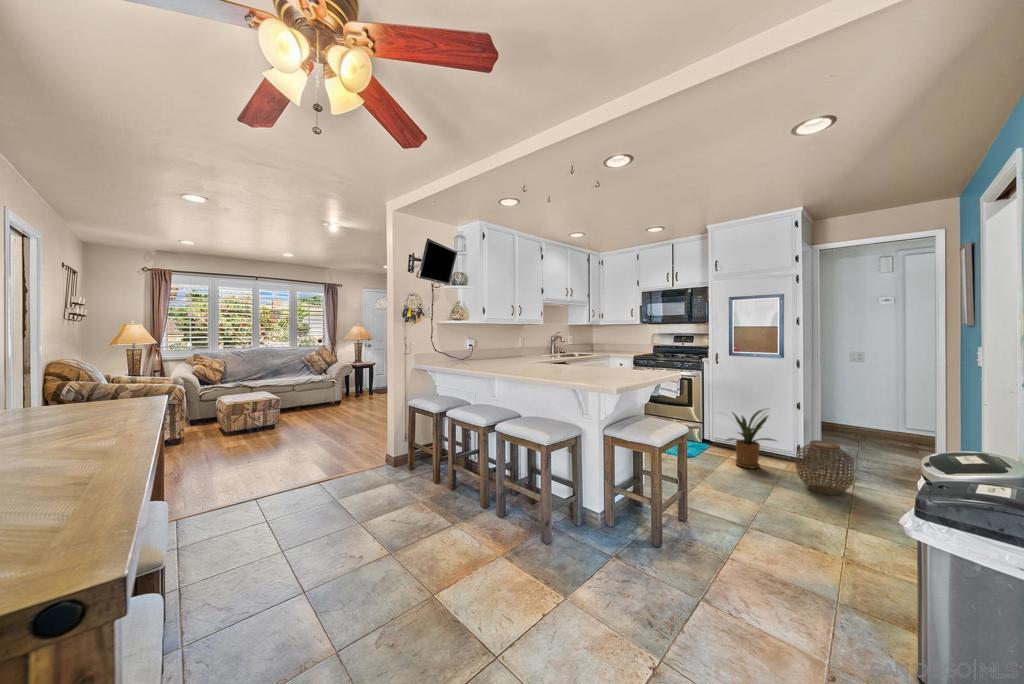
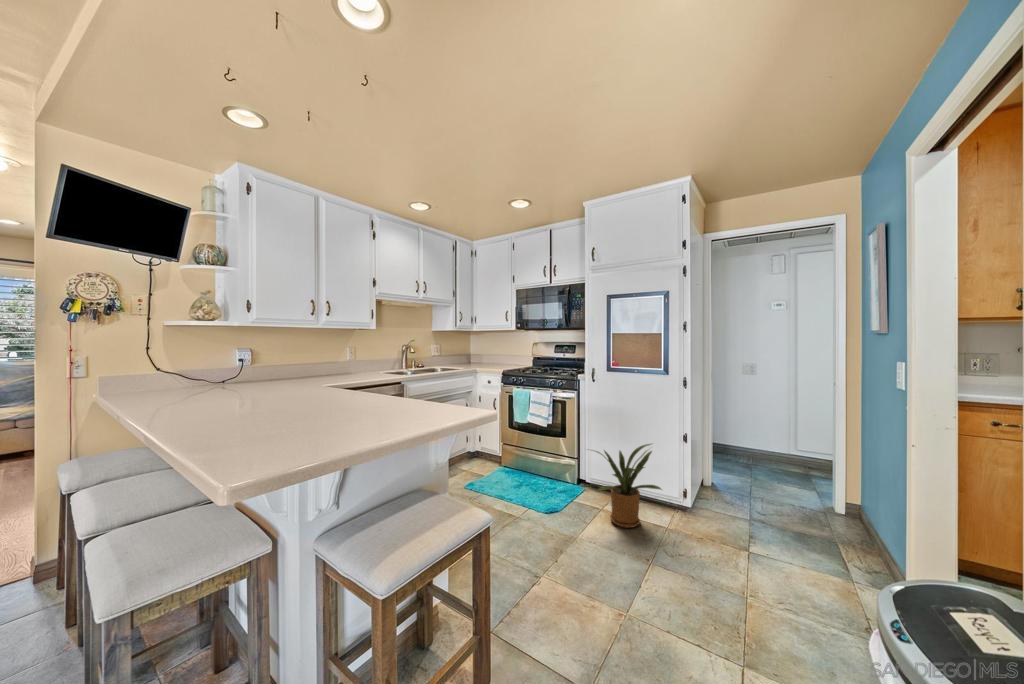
woven basket: present [796,440,854,495] -> none [683,494,758,580]

